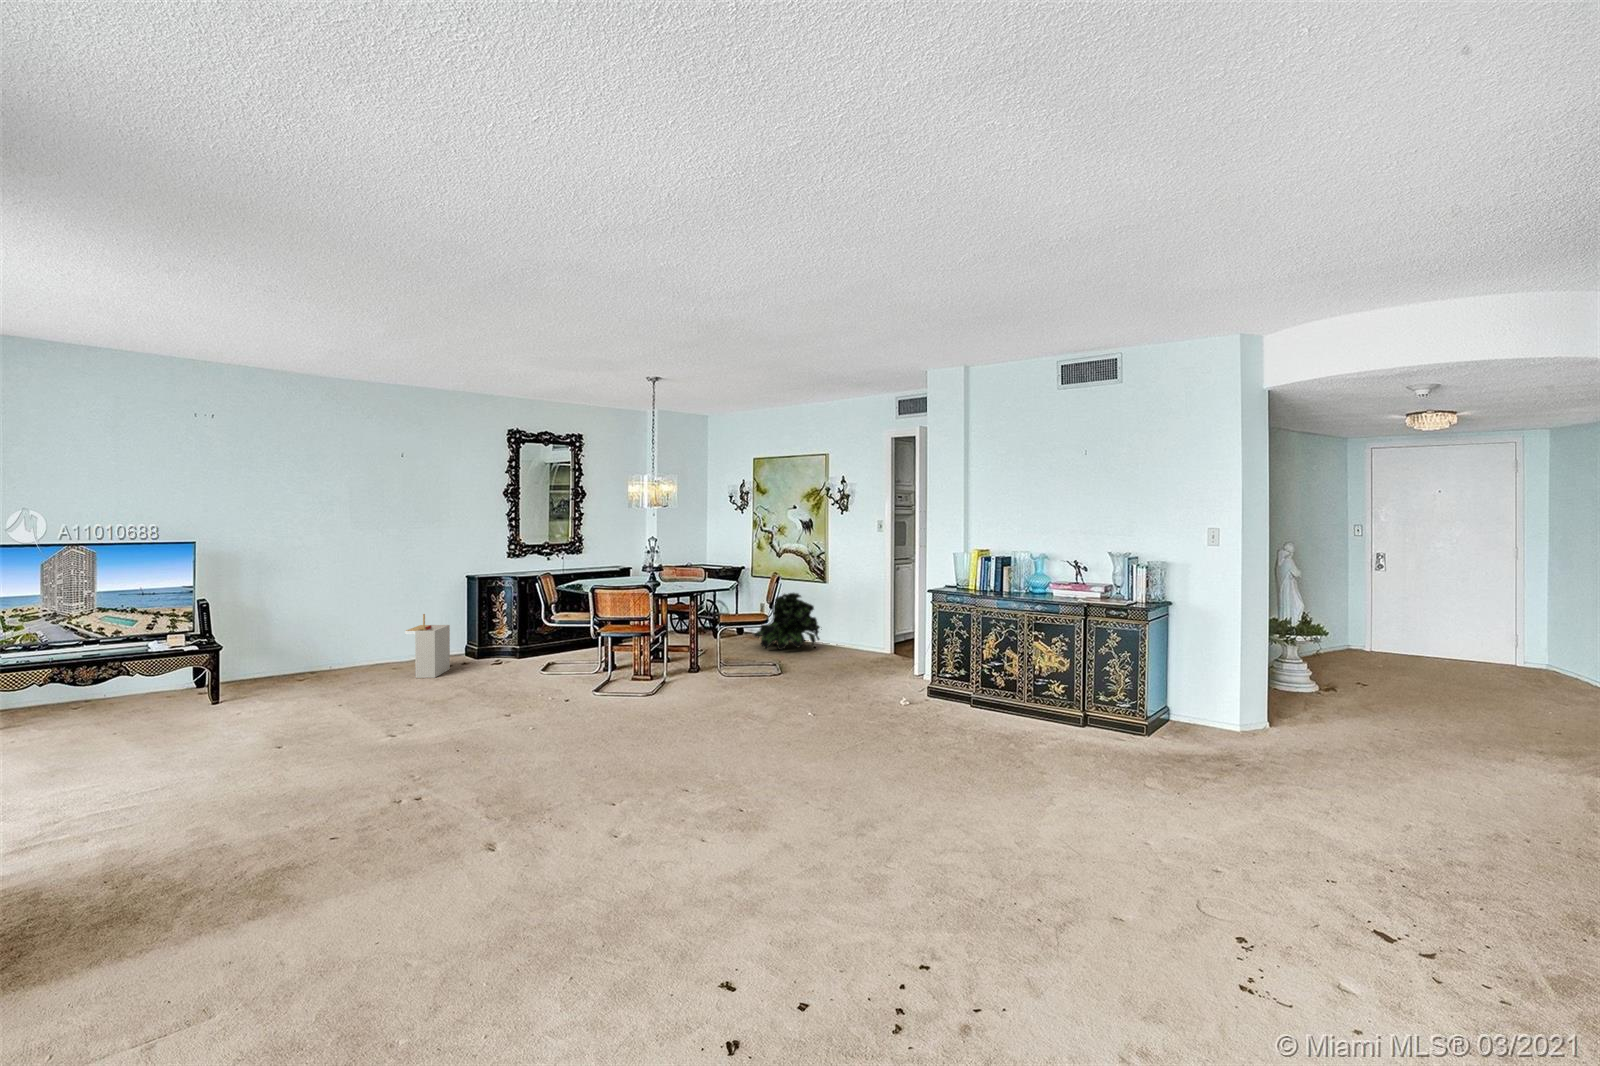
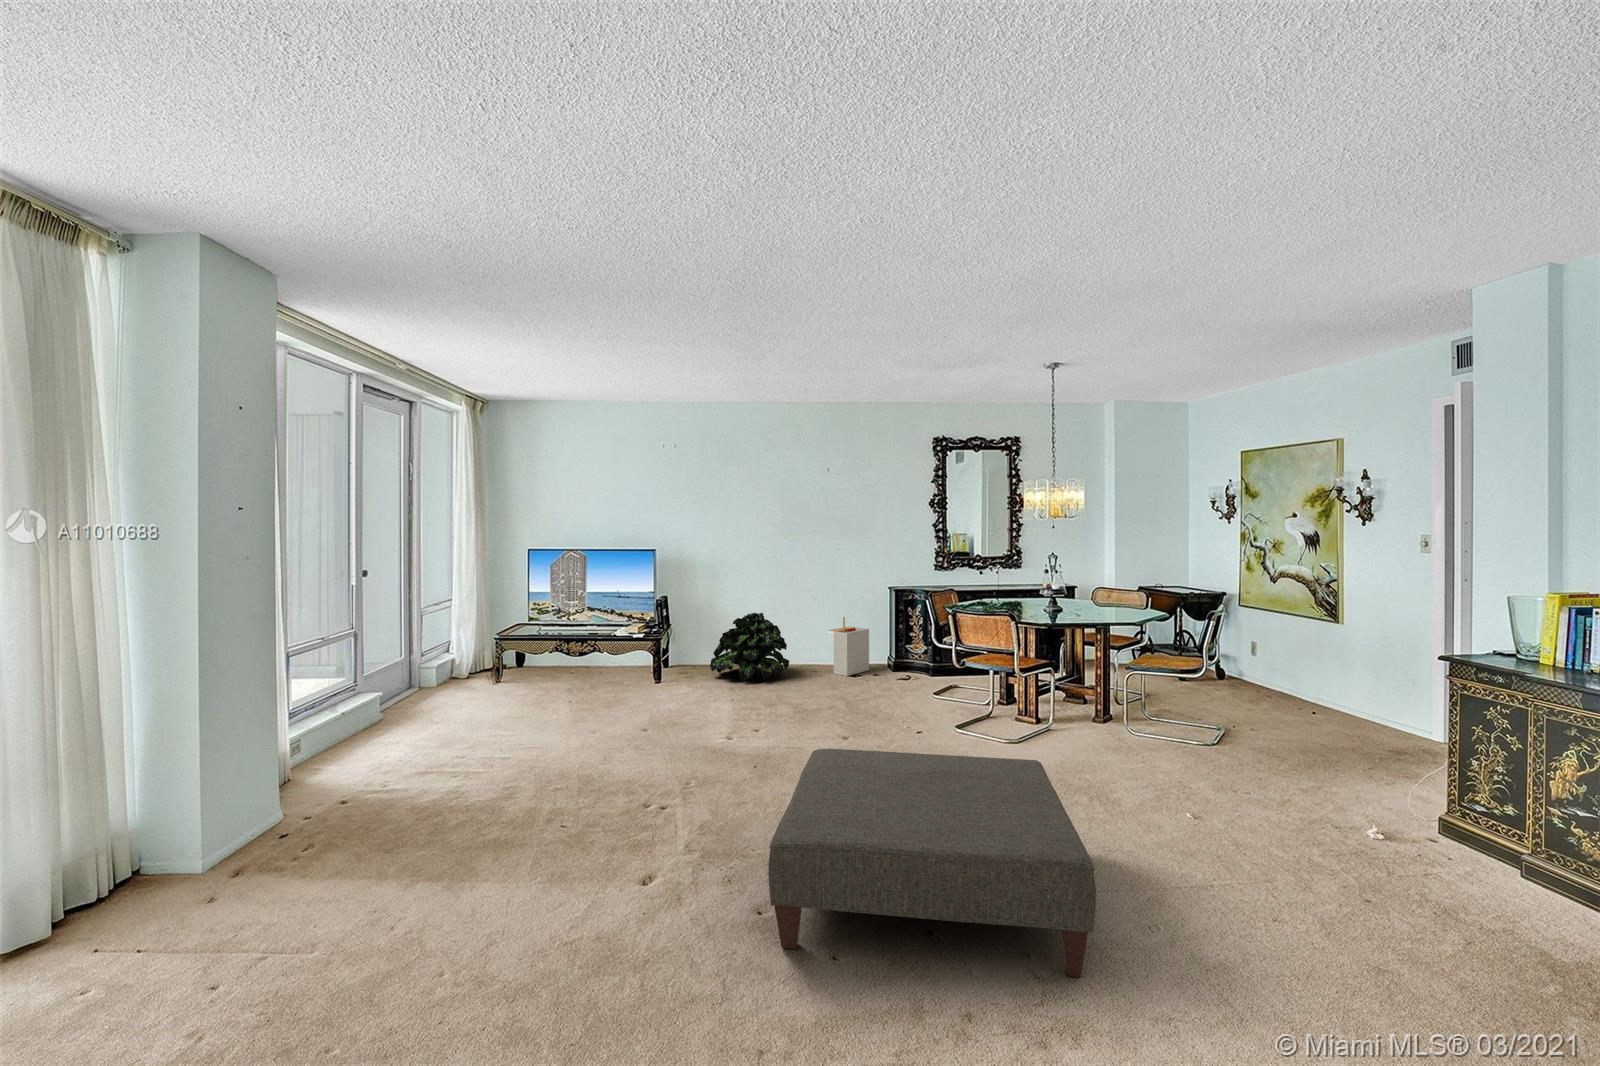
potted plant: present [755,593,822,650] -> present [710,613,789,681]
ottoman: none [605,689,881,847] -> present [769,749,1096,977]

